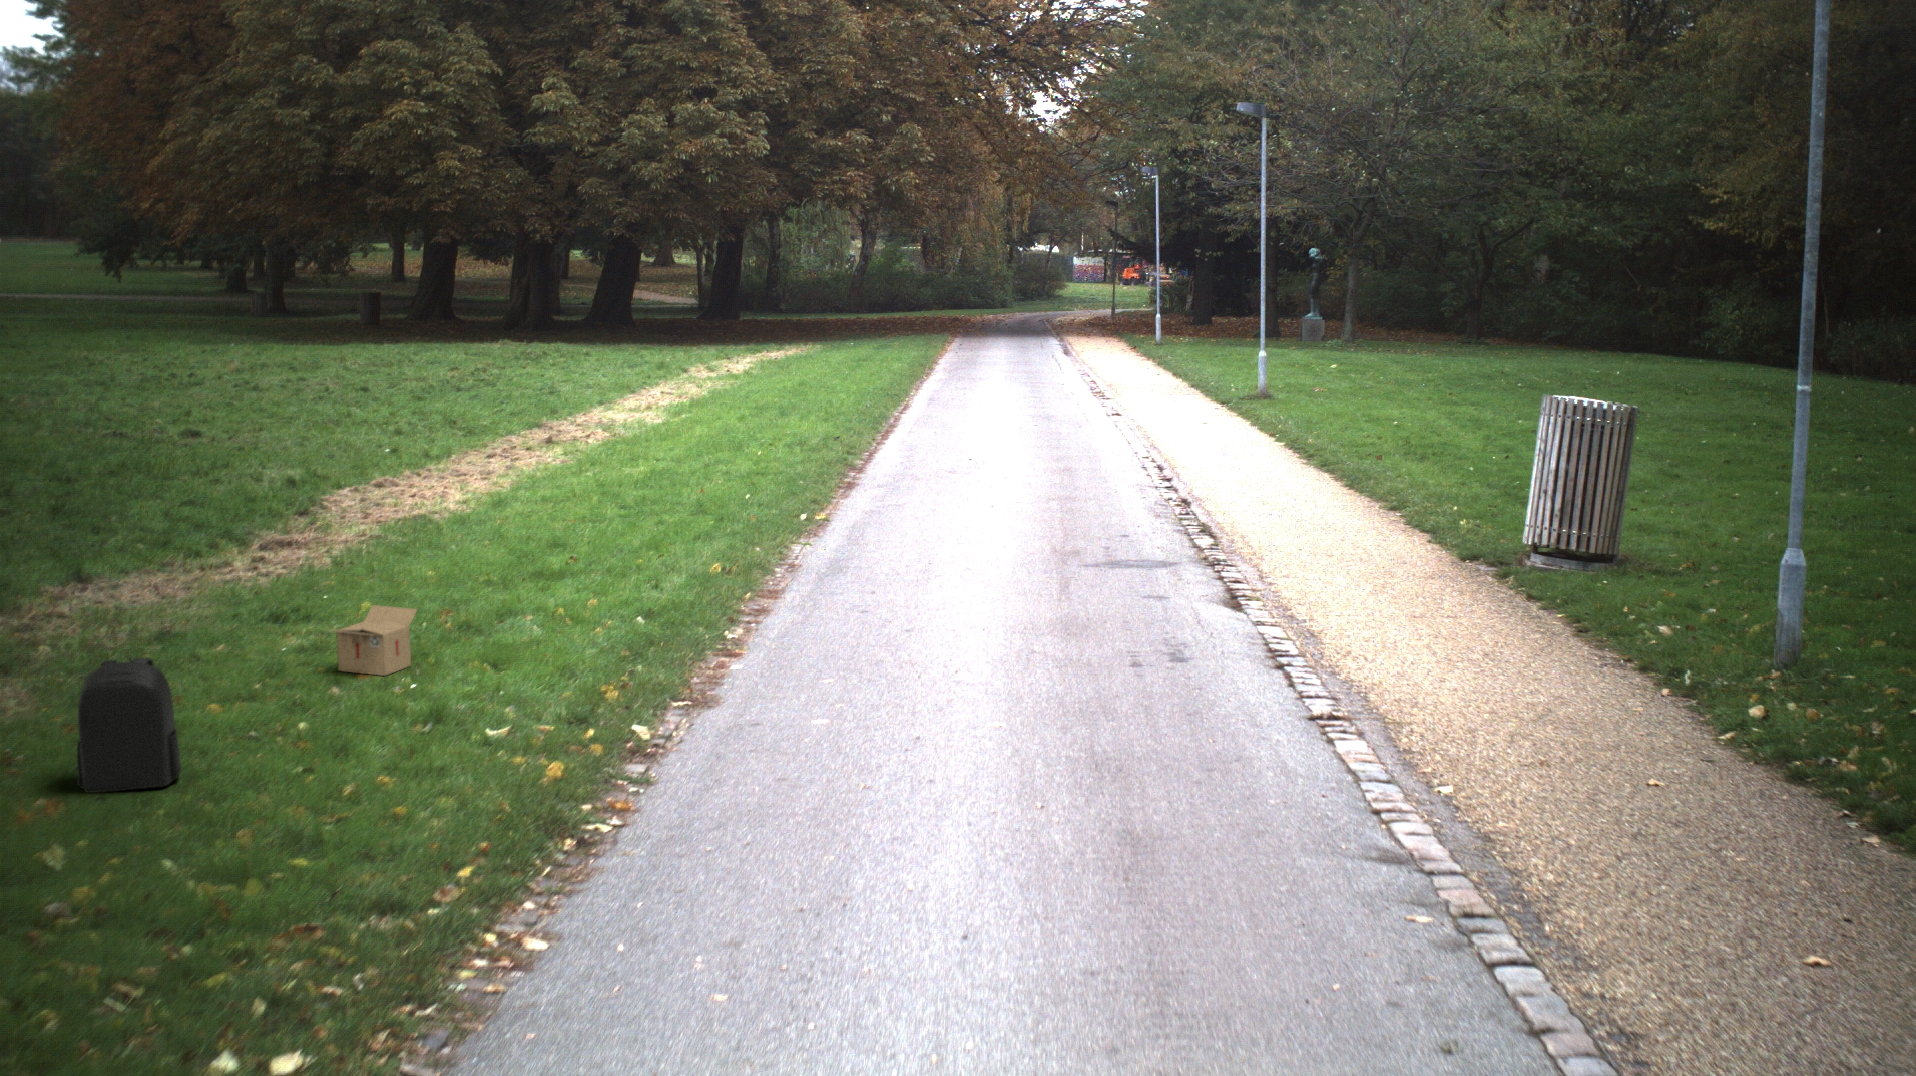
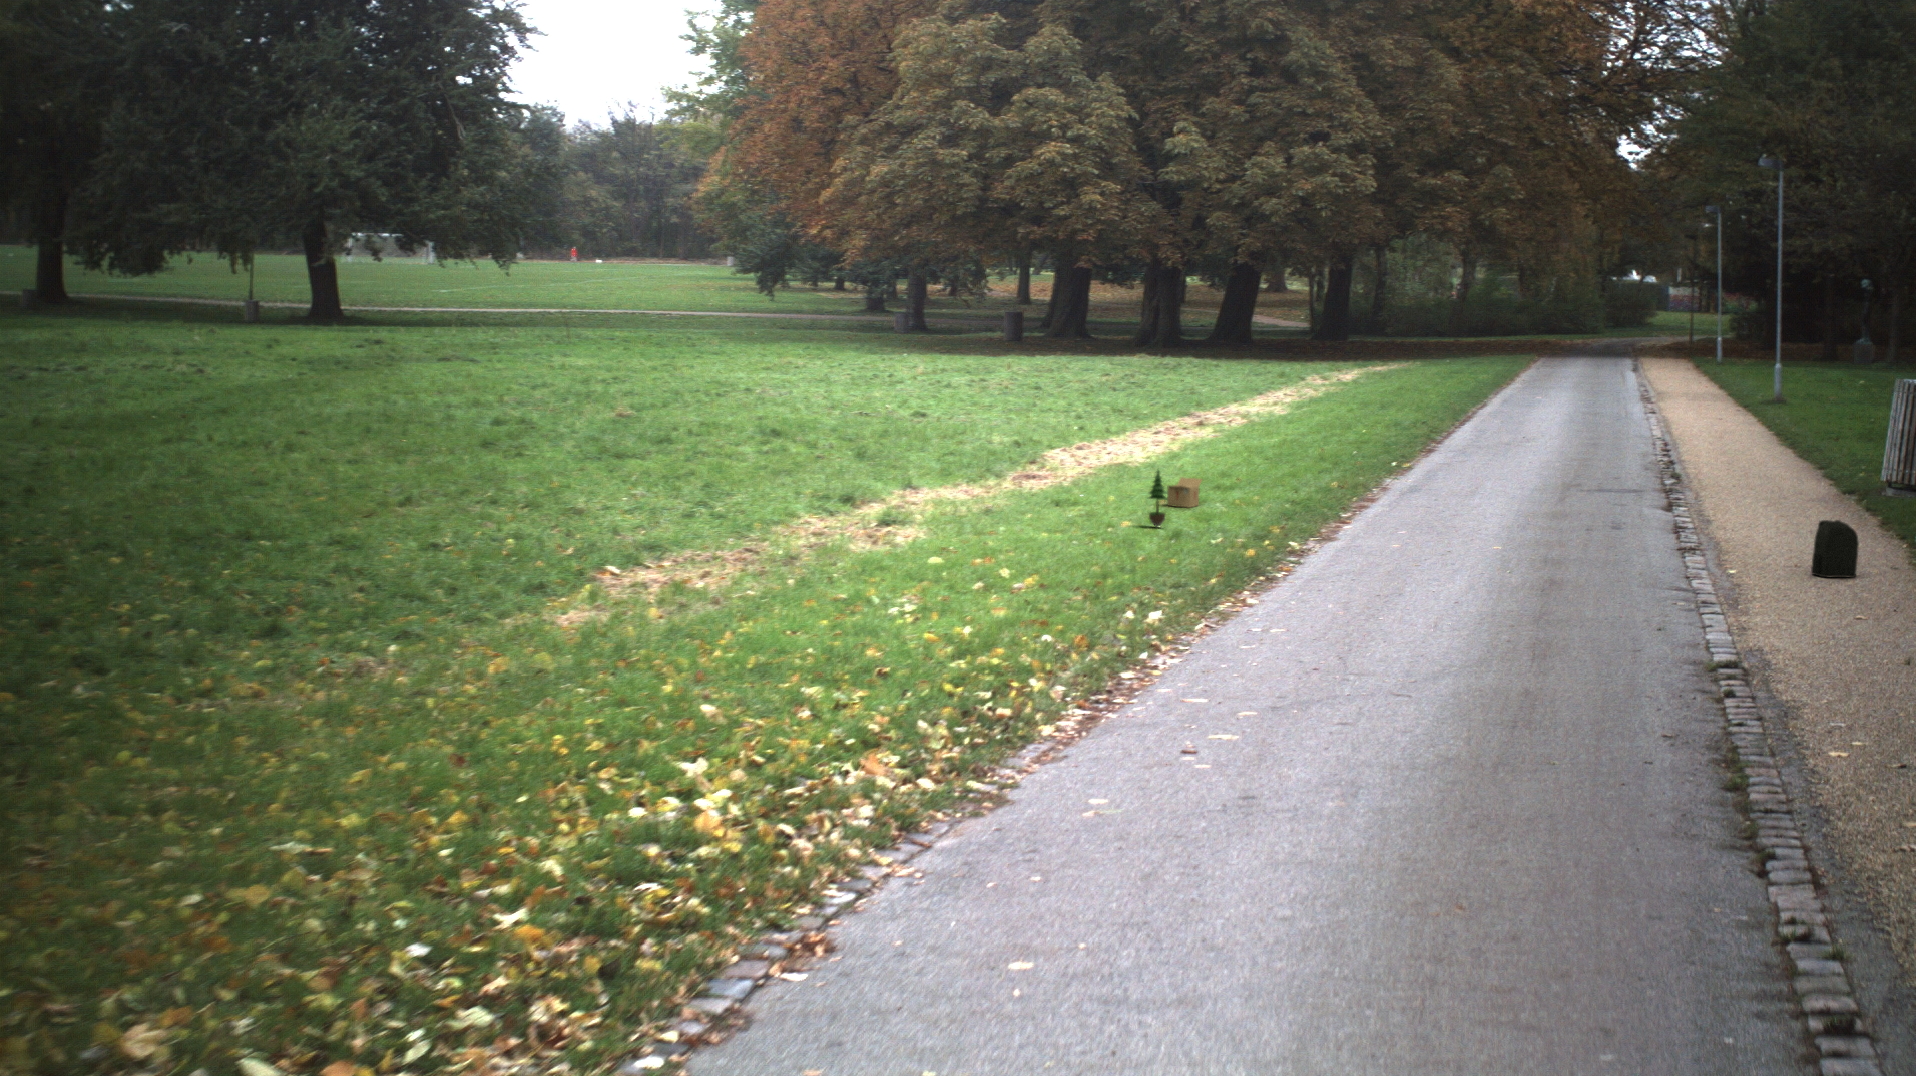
potted tree: none [180,650,244,800] -> present [1149,470,1168,527]
backpack: present [77,658,181,793] -> present [1811,520,1859,577]

